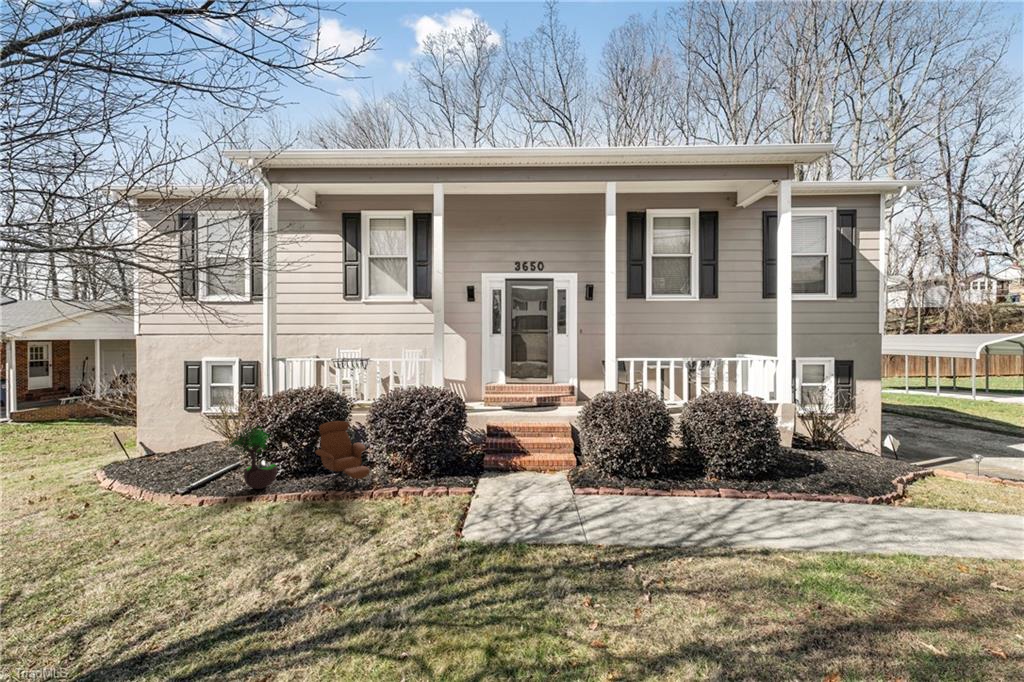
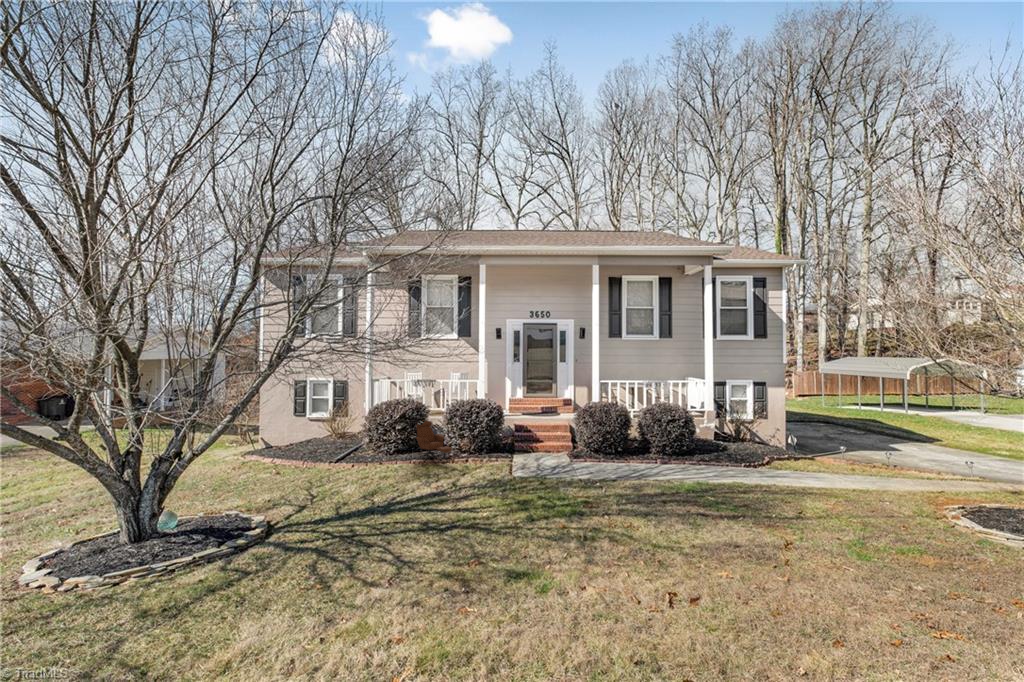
potted tree: present [232,427,277,489] -> none [370,419,394,460]

